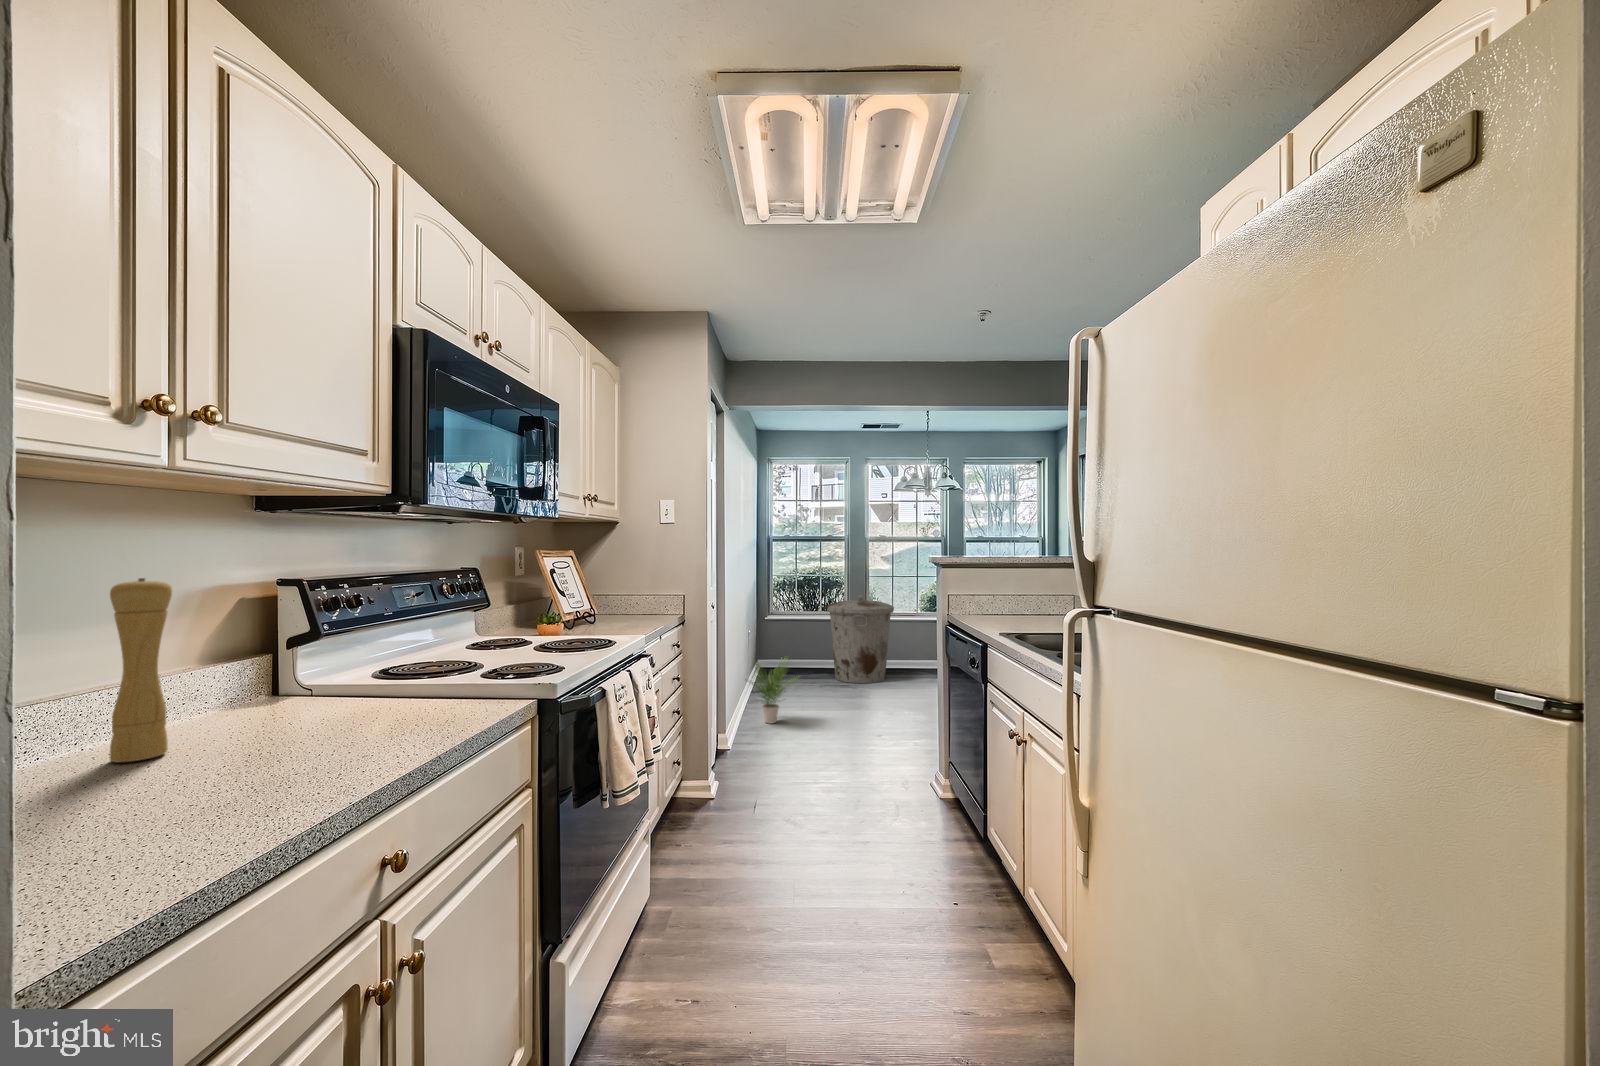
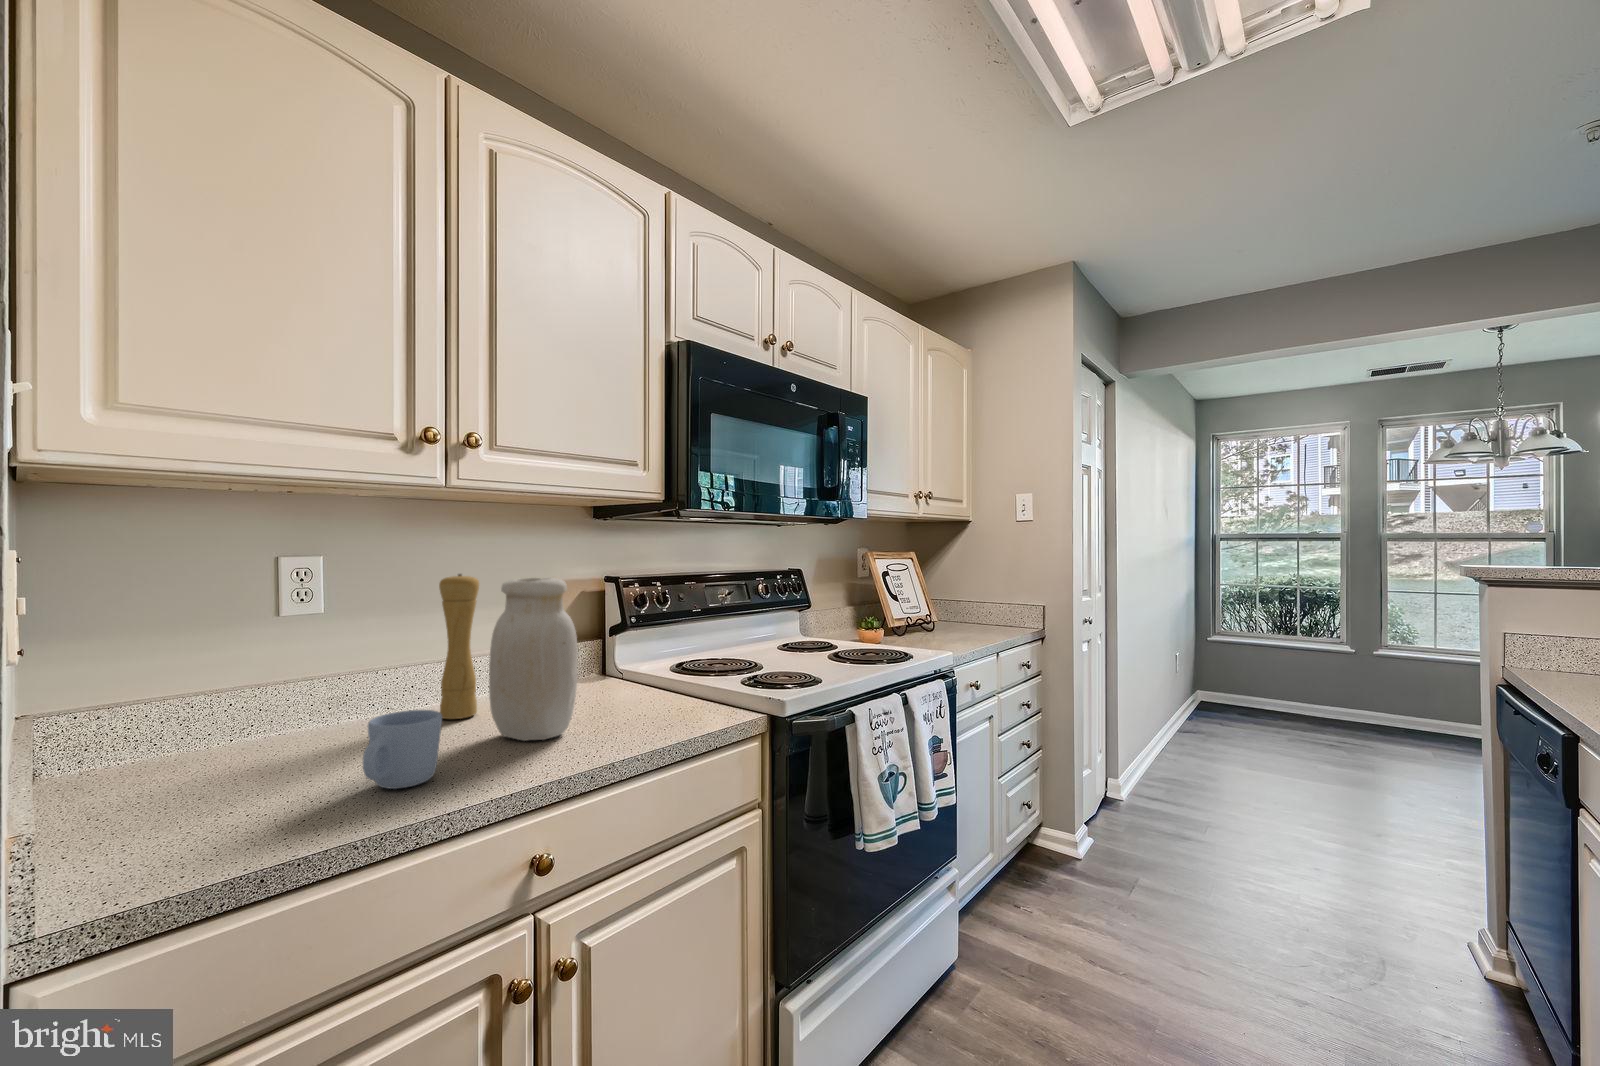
jar: none [239,578,355,759] -> present [489,578,578,741]
trash can: present [827,595,894,683] -> none [1306,617,1430,746]
potted plant: present [747,658,795,724] -> none [1151,685,1247,776]
mug: none [157,730,257,824] -> present [363,710,442,789]

